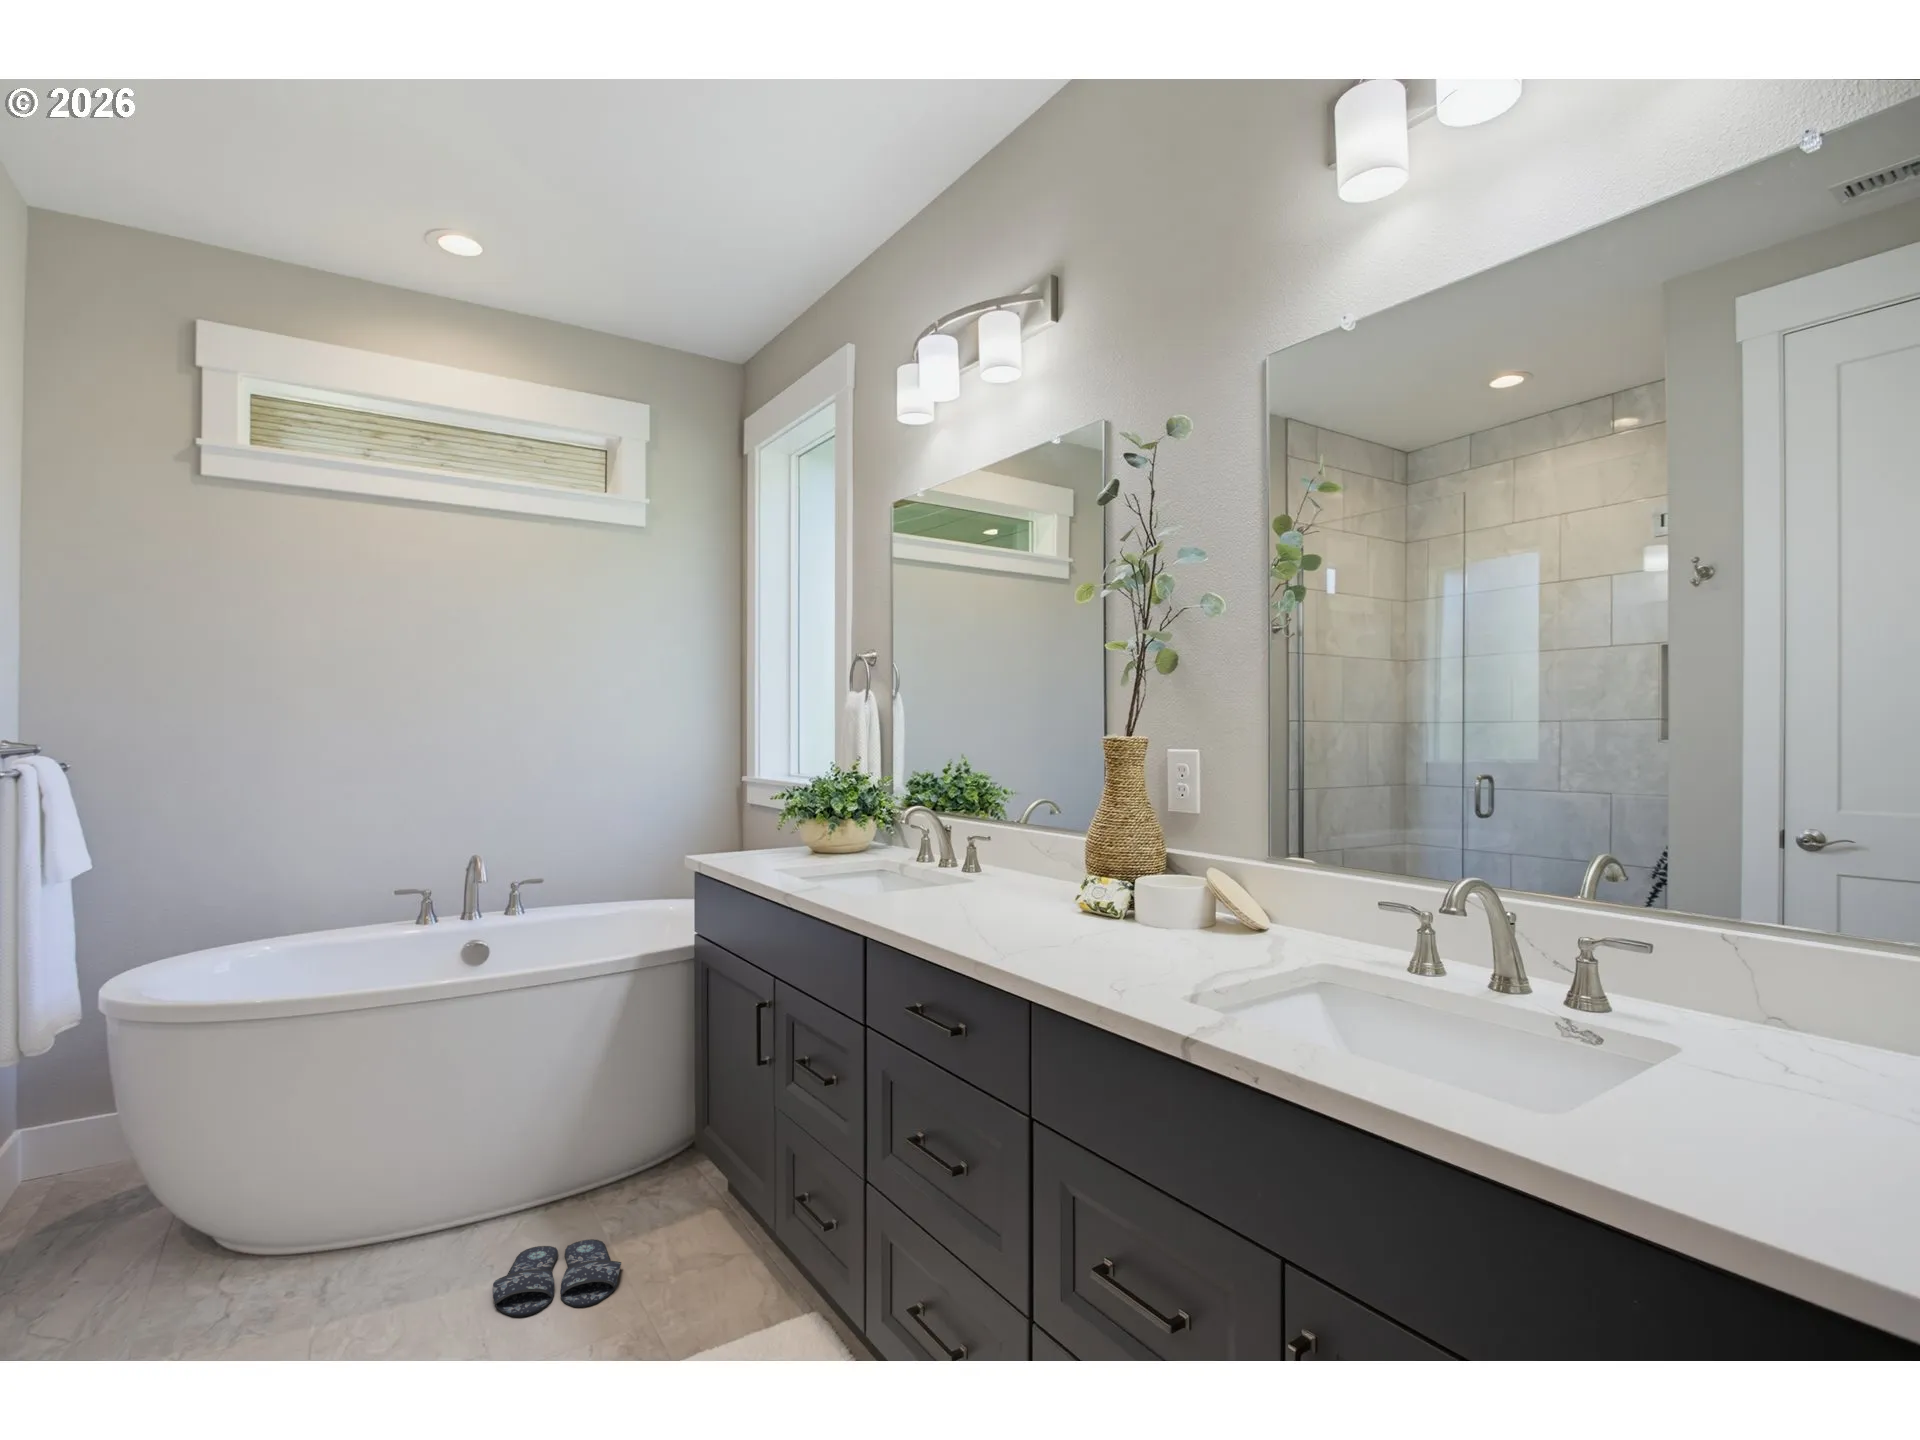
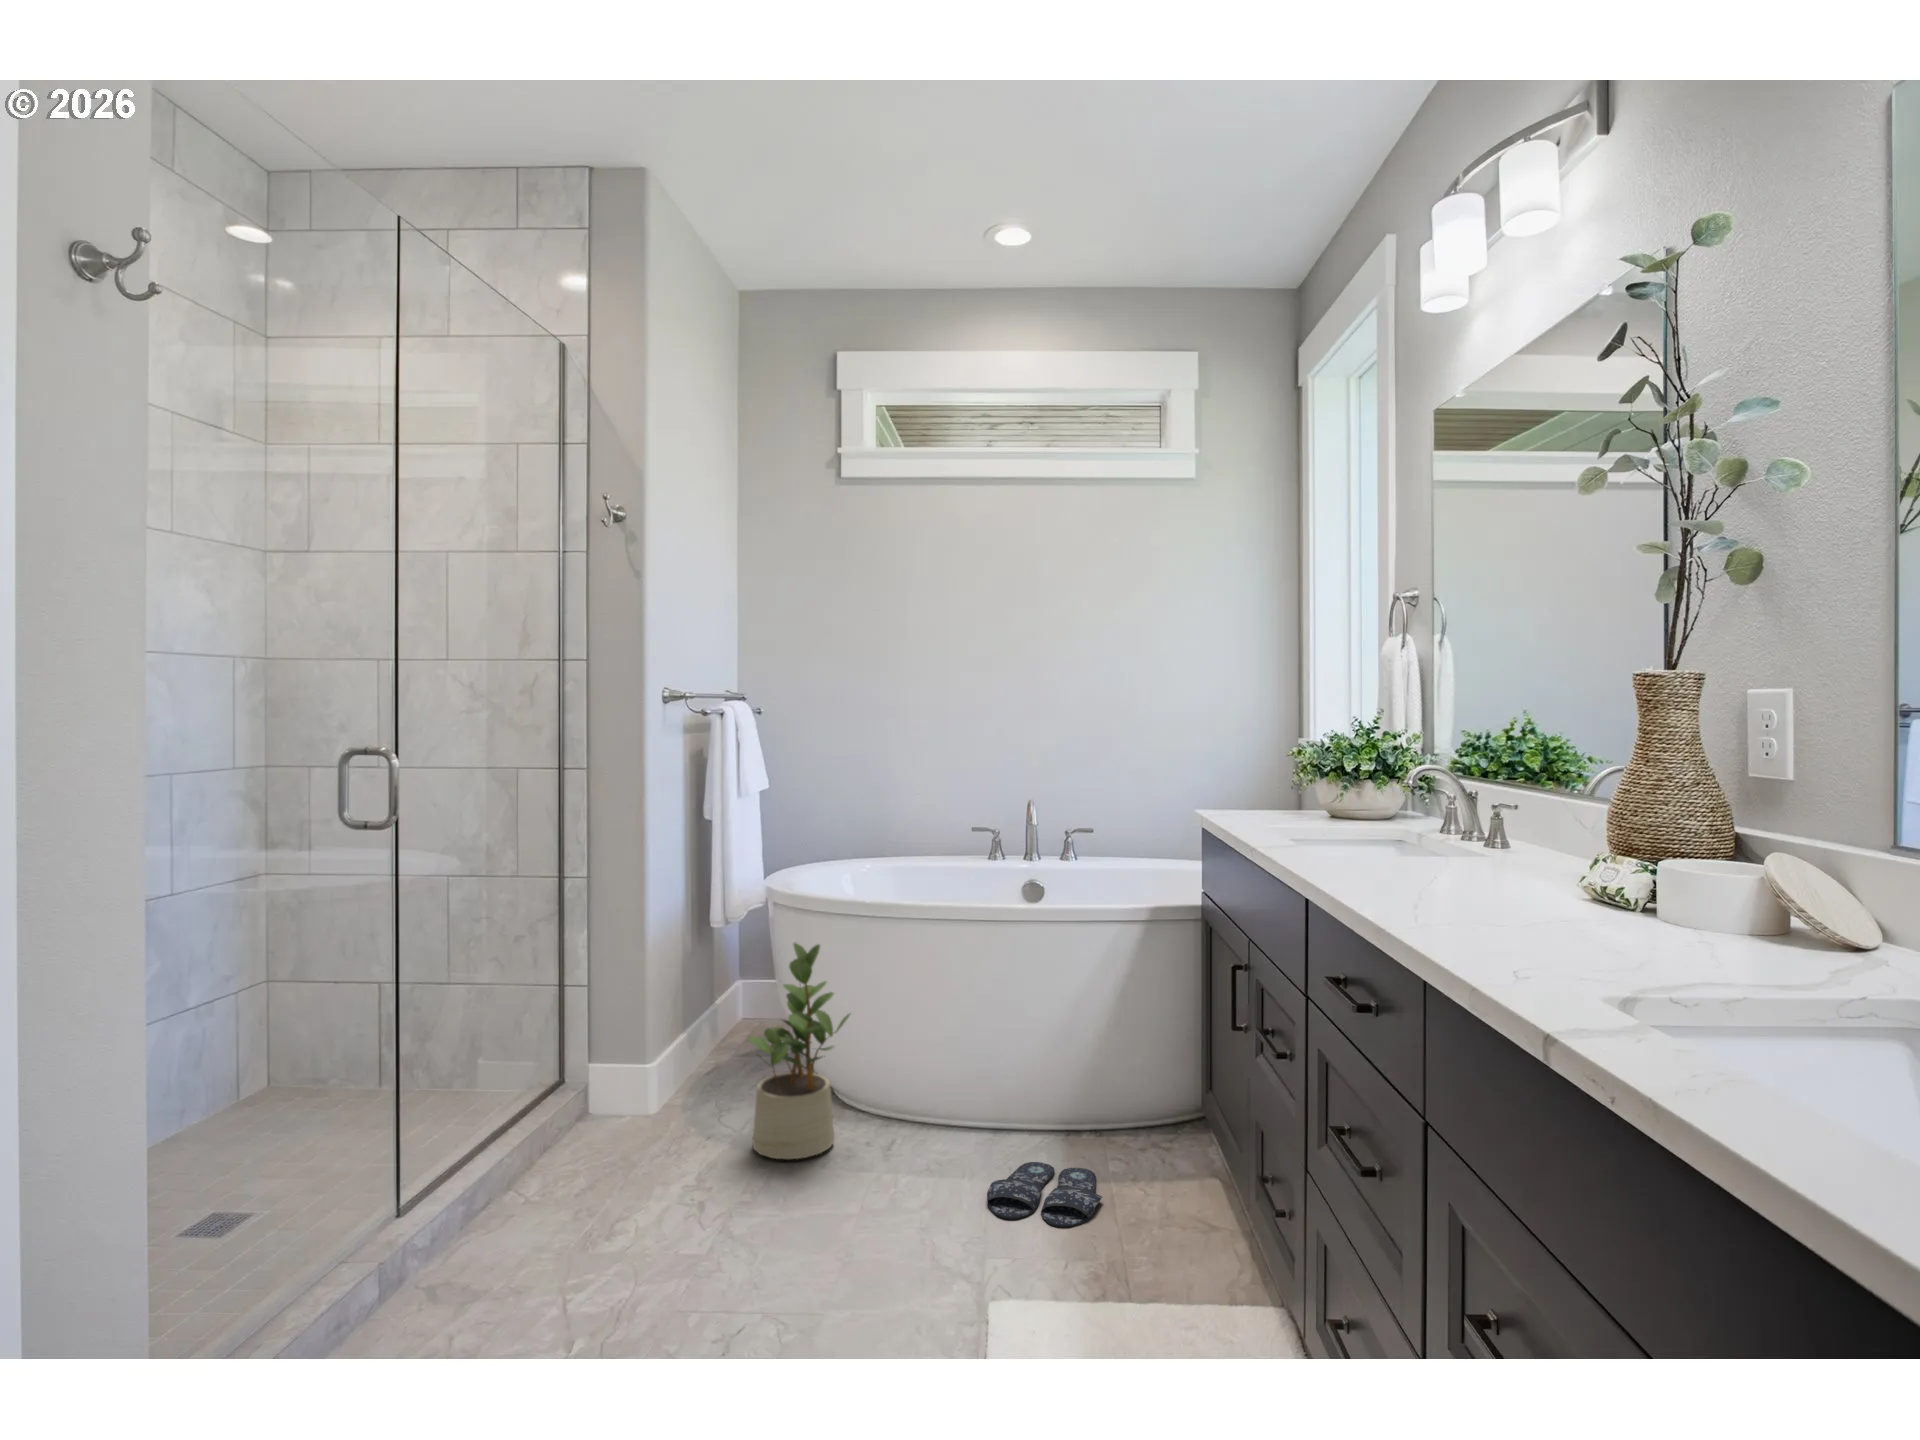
potted plant: none [129,1052,289,1339] -> present [748,943,850,1159]

